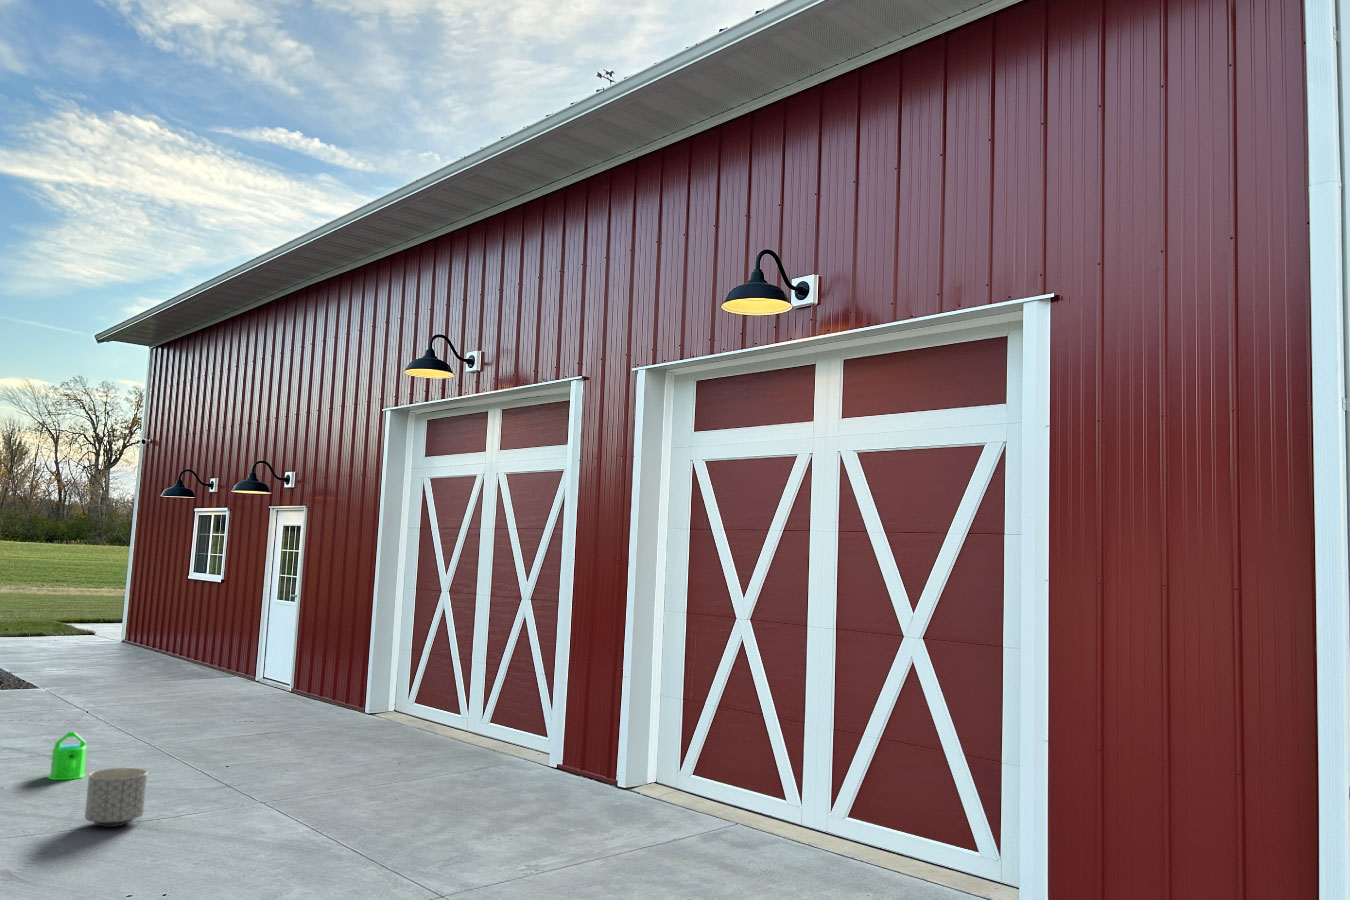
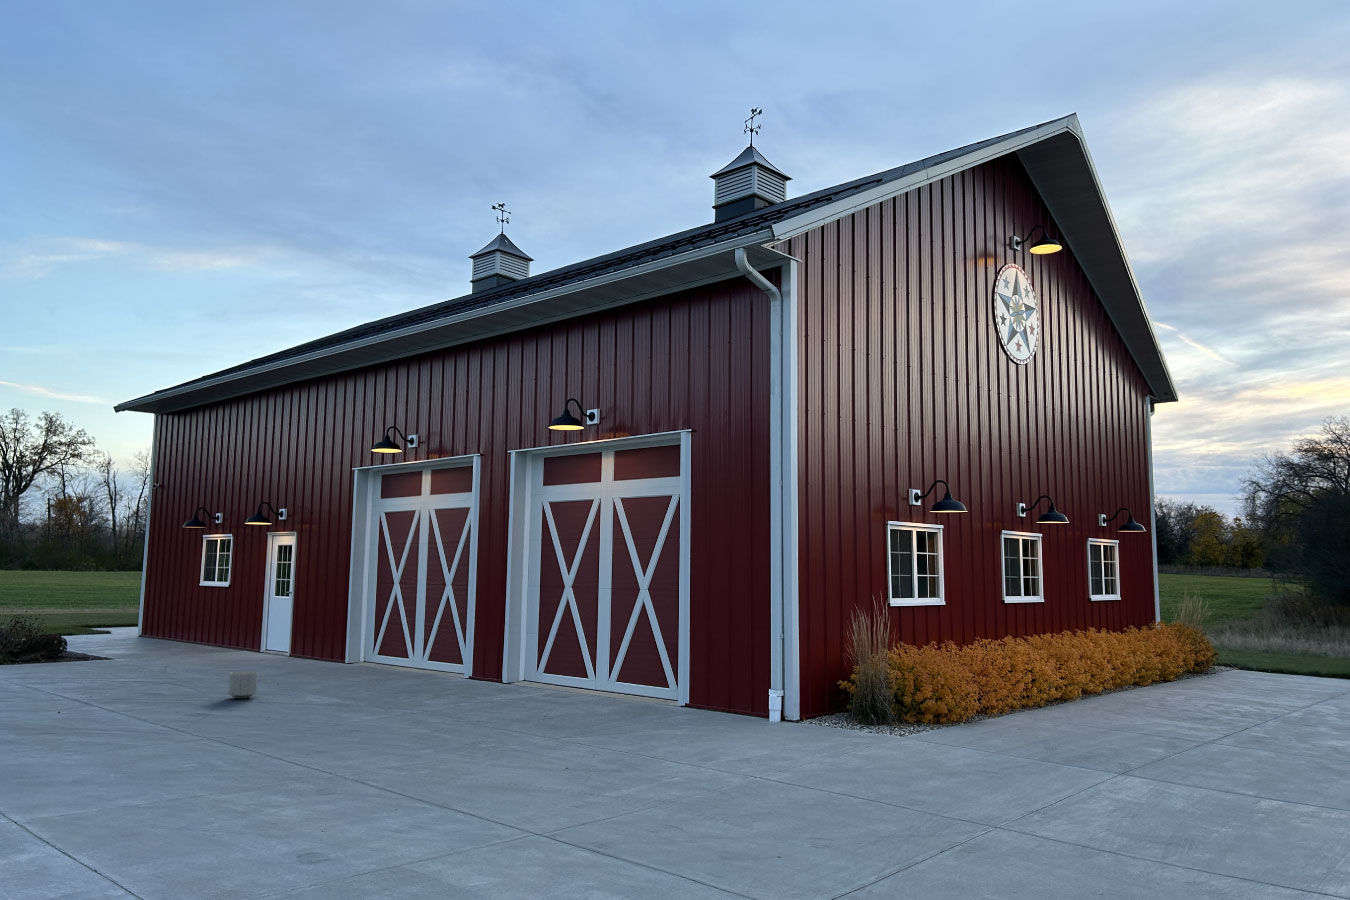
watering can: present [48,732,87,780] -> none [187,662,207,687]

